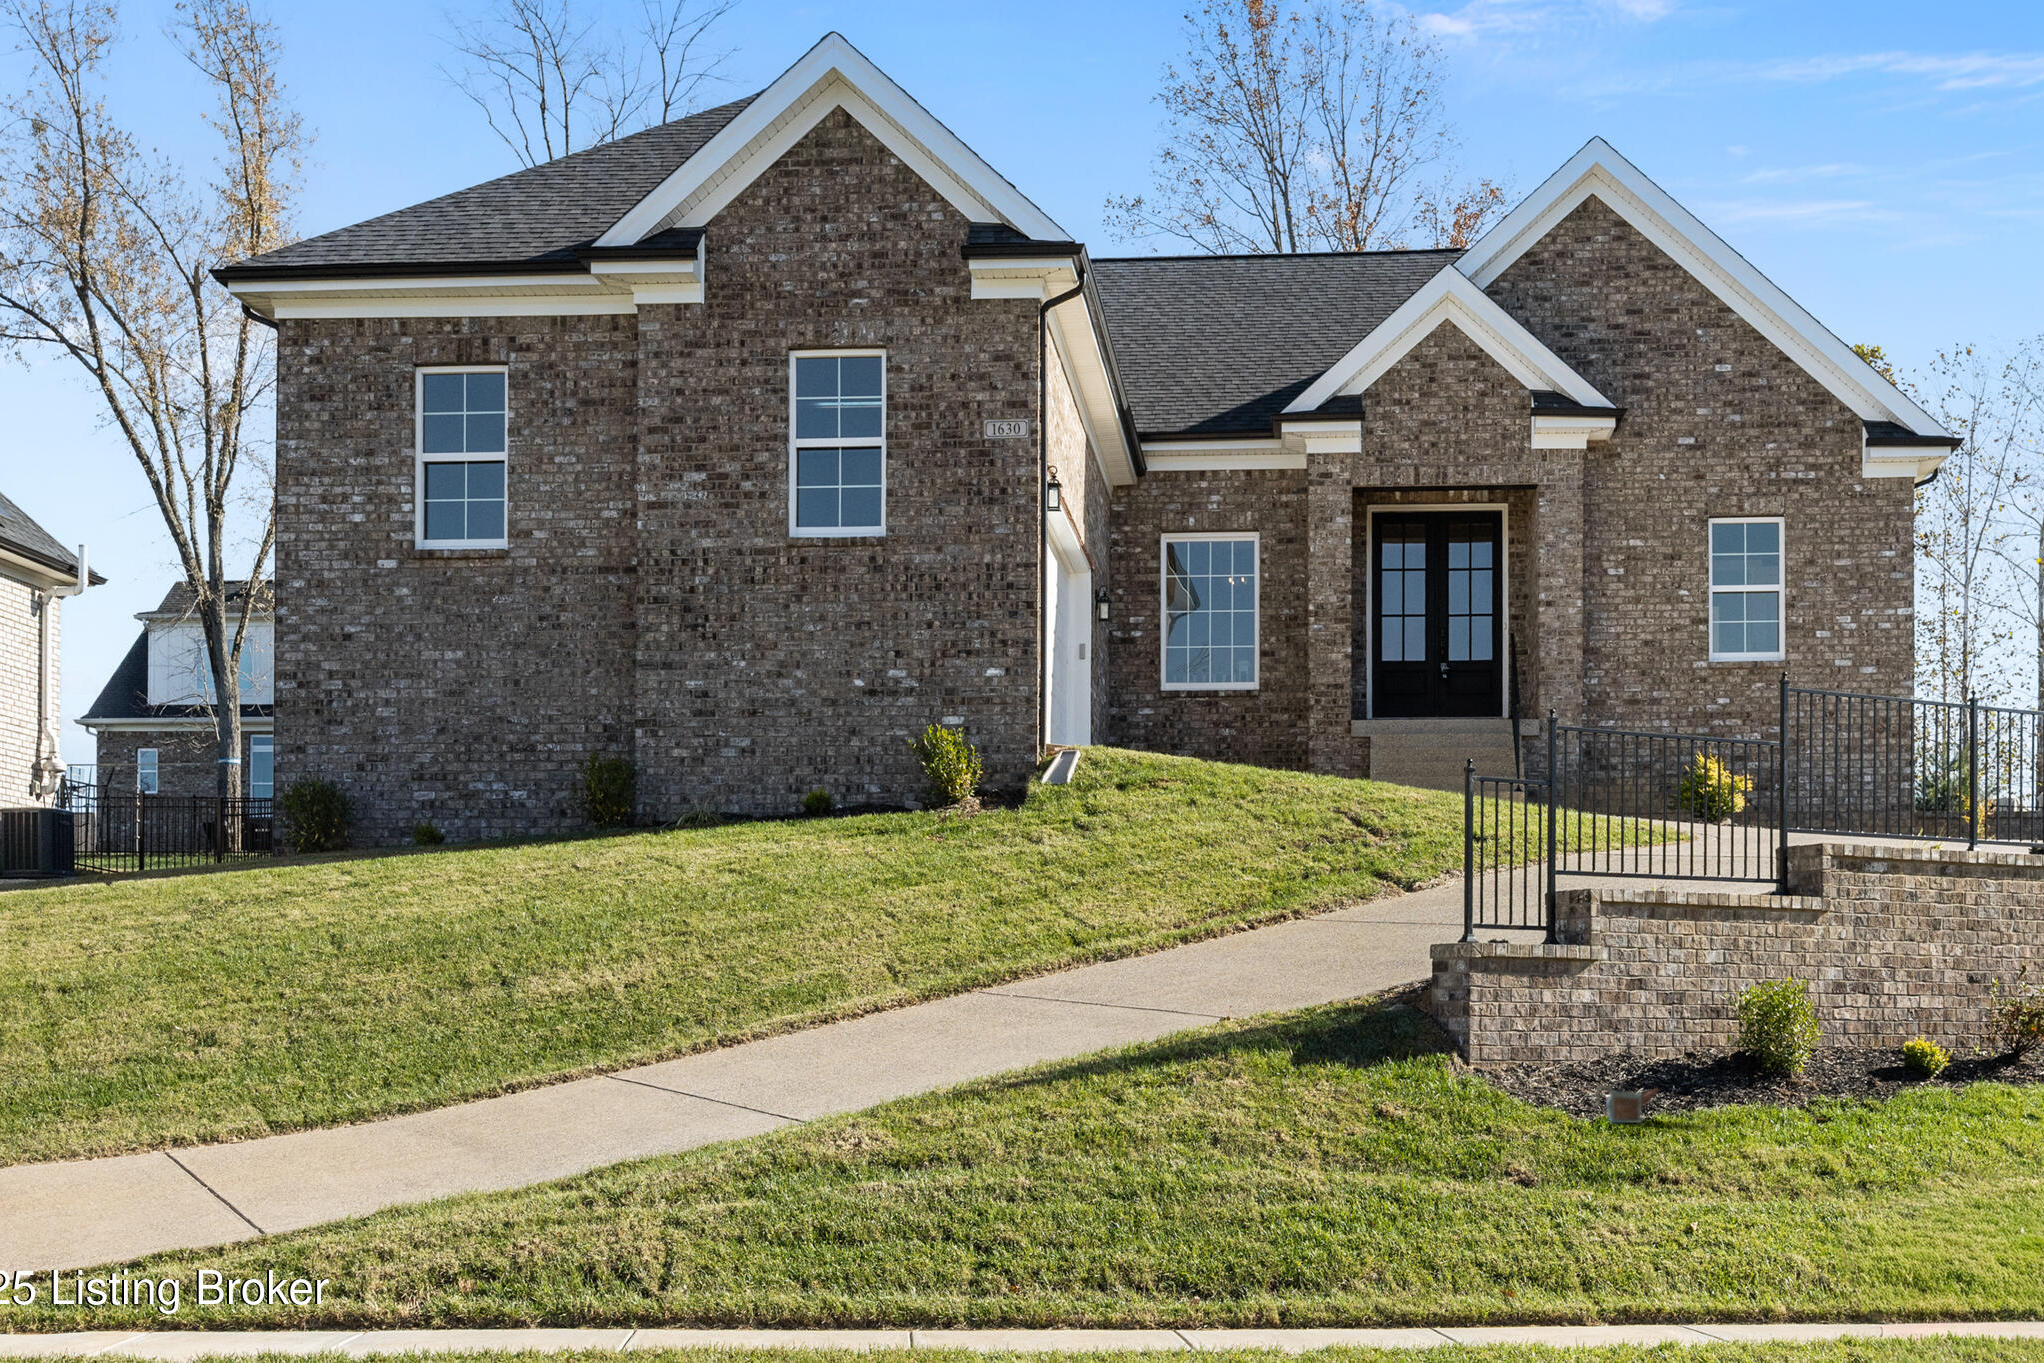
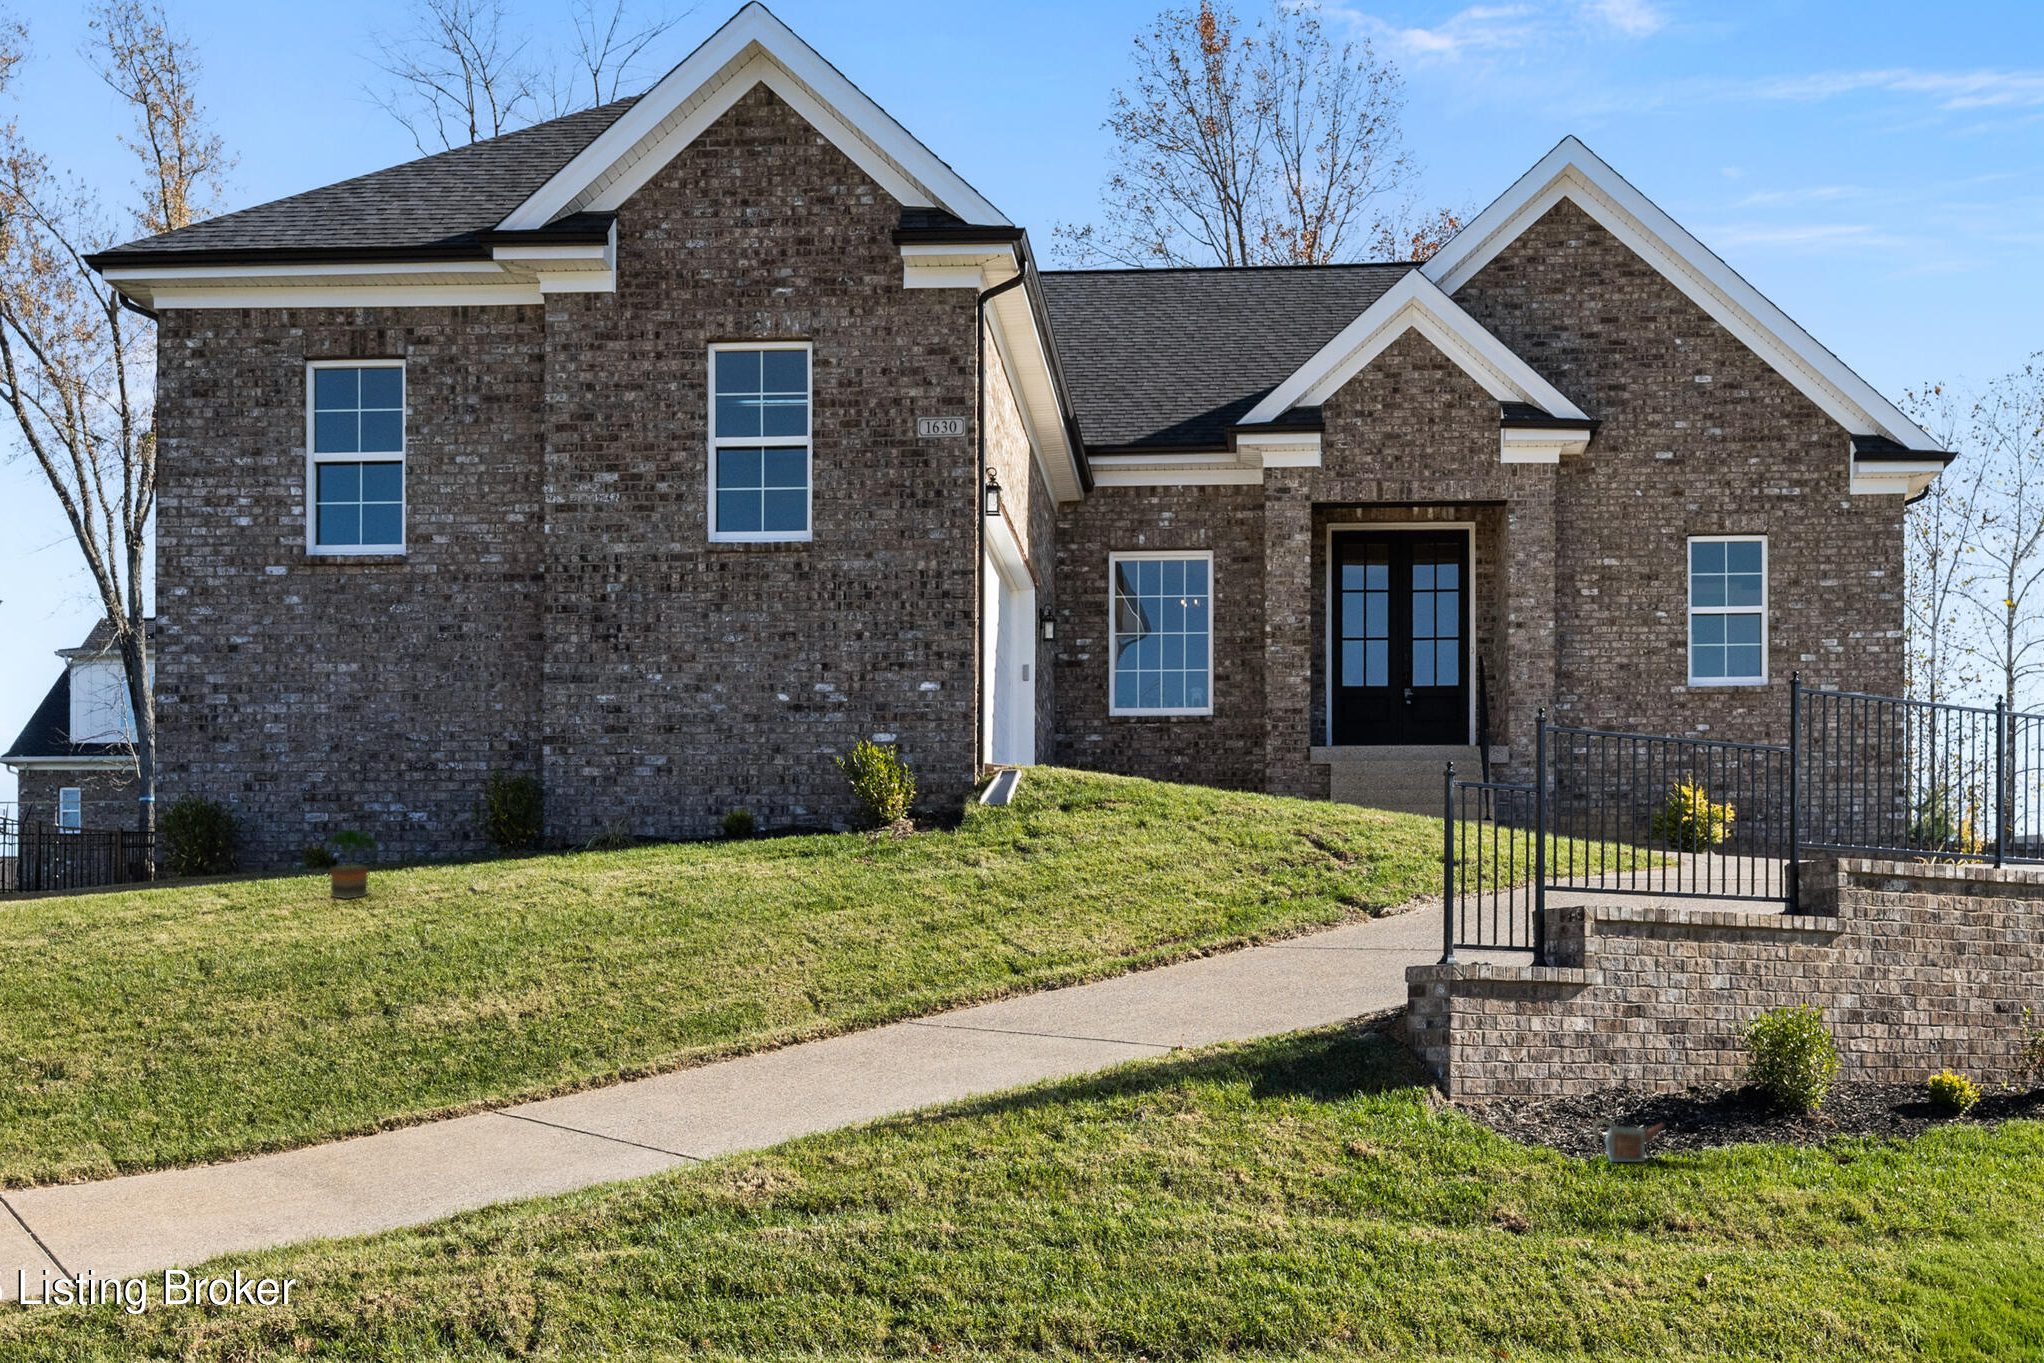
potted tree: none [438,810,489,875] -> present [327,831,378,899]

